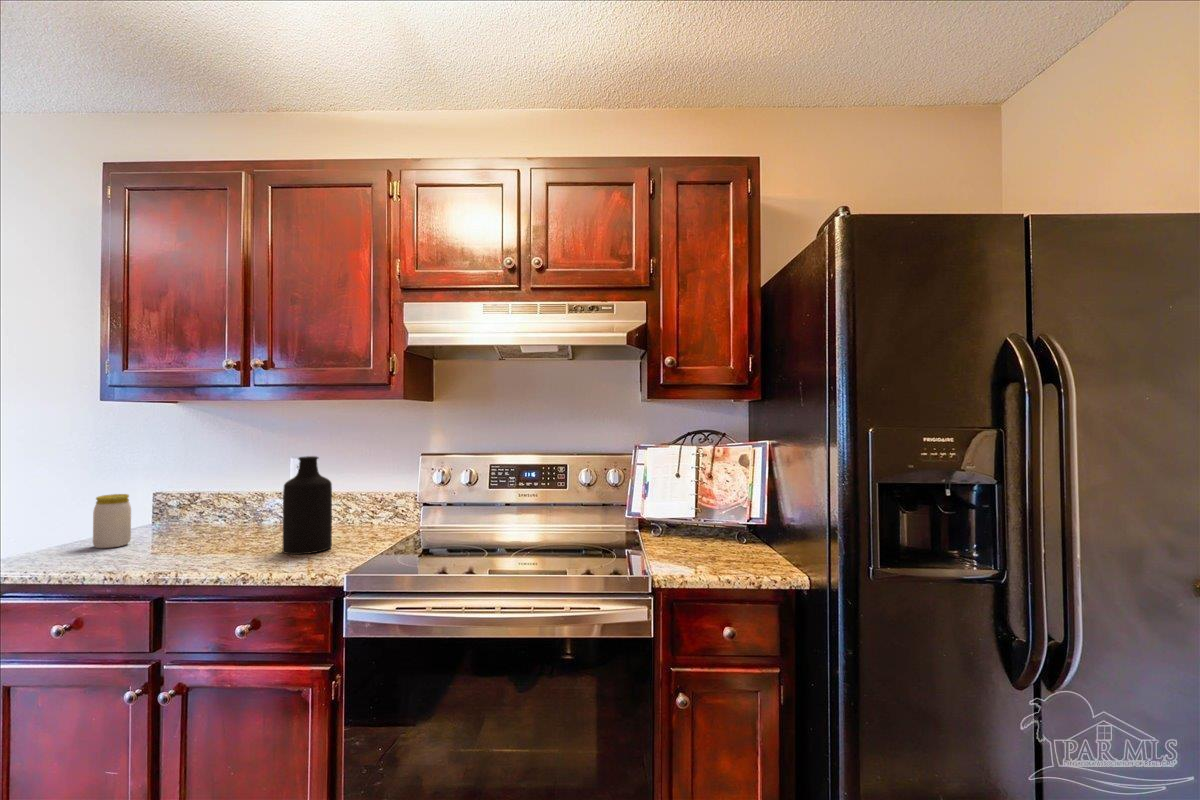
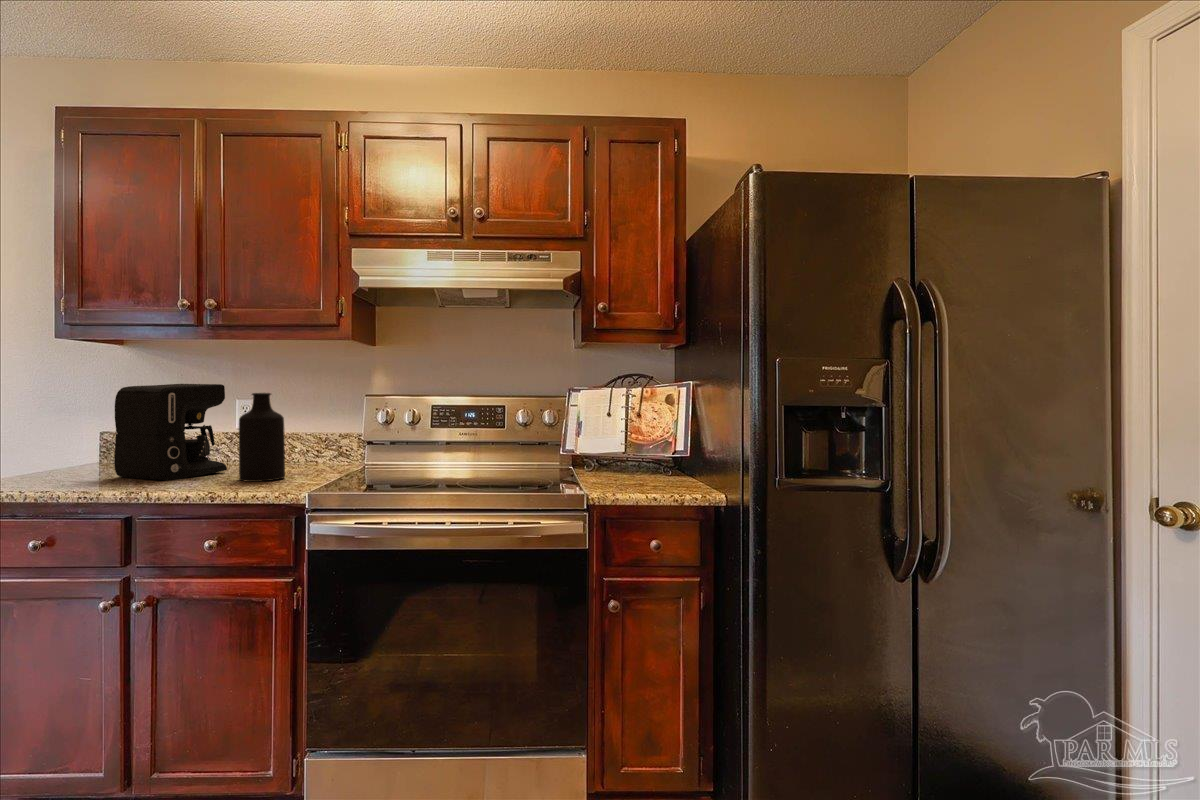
coffee maker: none [155,445,274,553] -> present [114,384,227,480]
jar: present [93,494,131,548] -> none [53,427,89,477]

